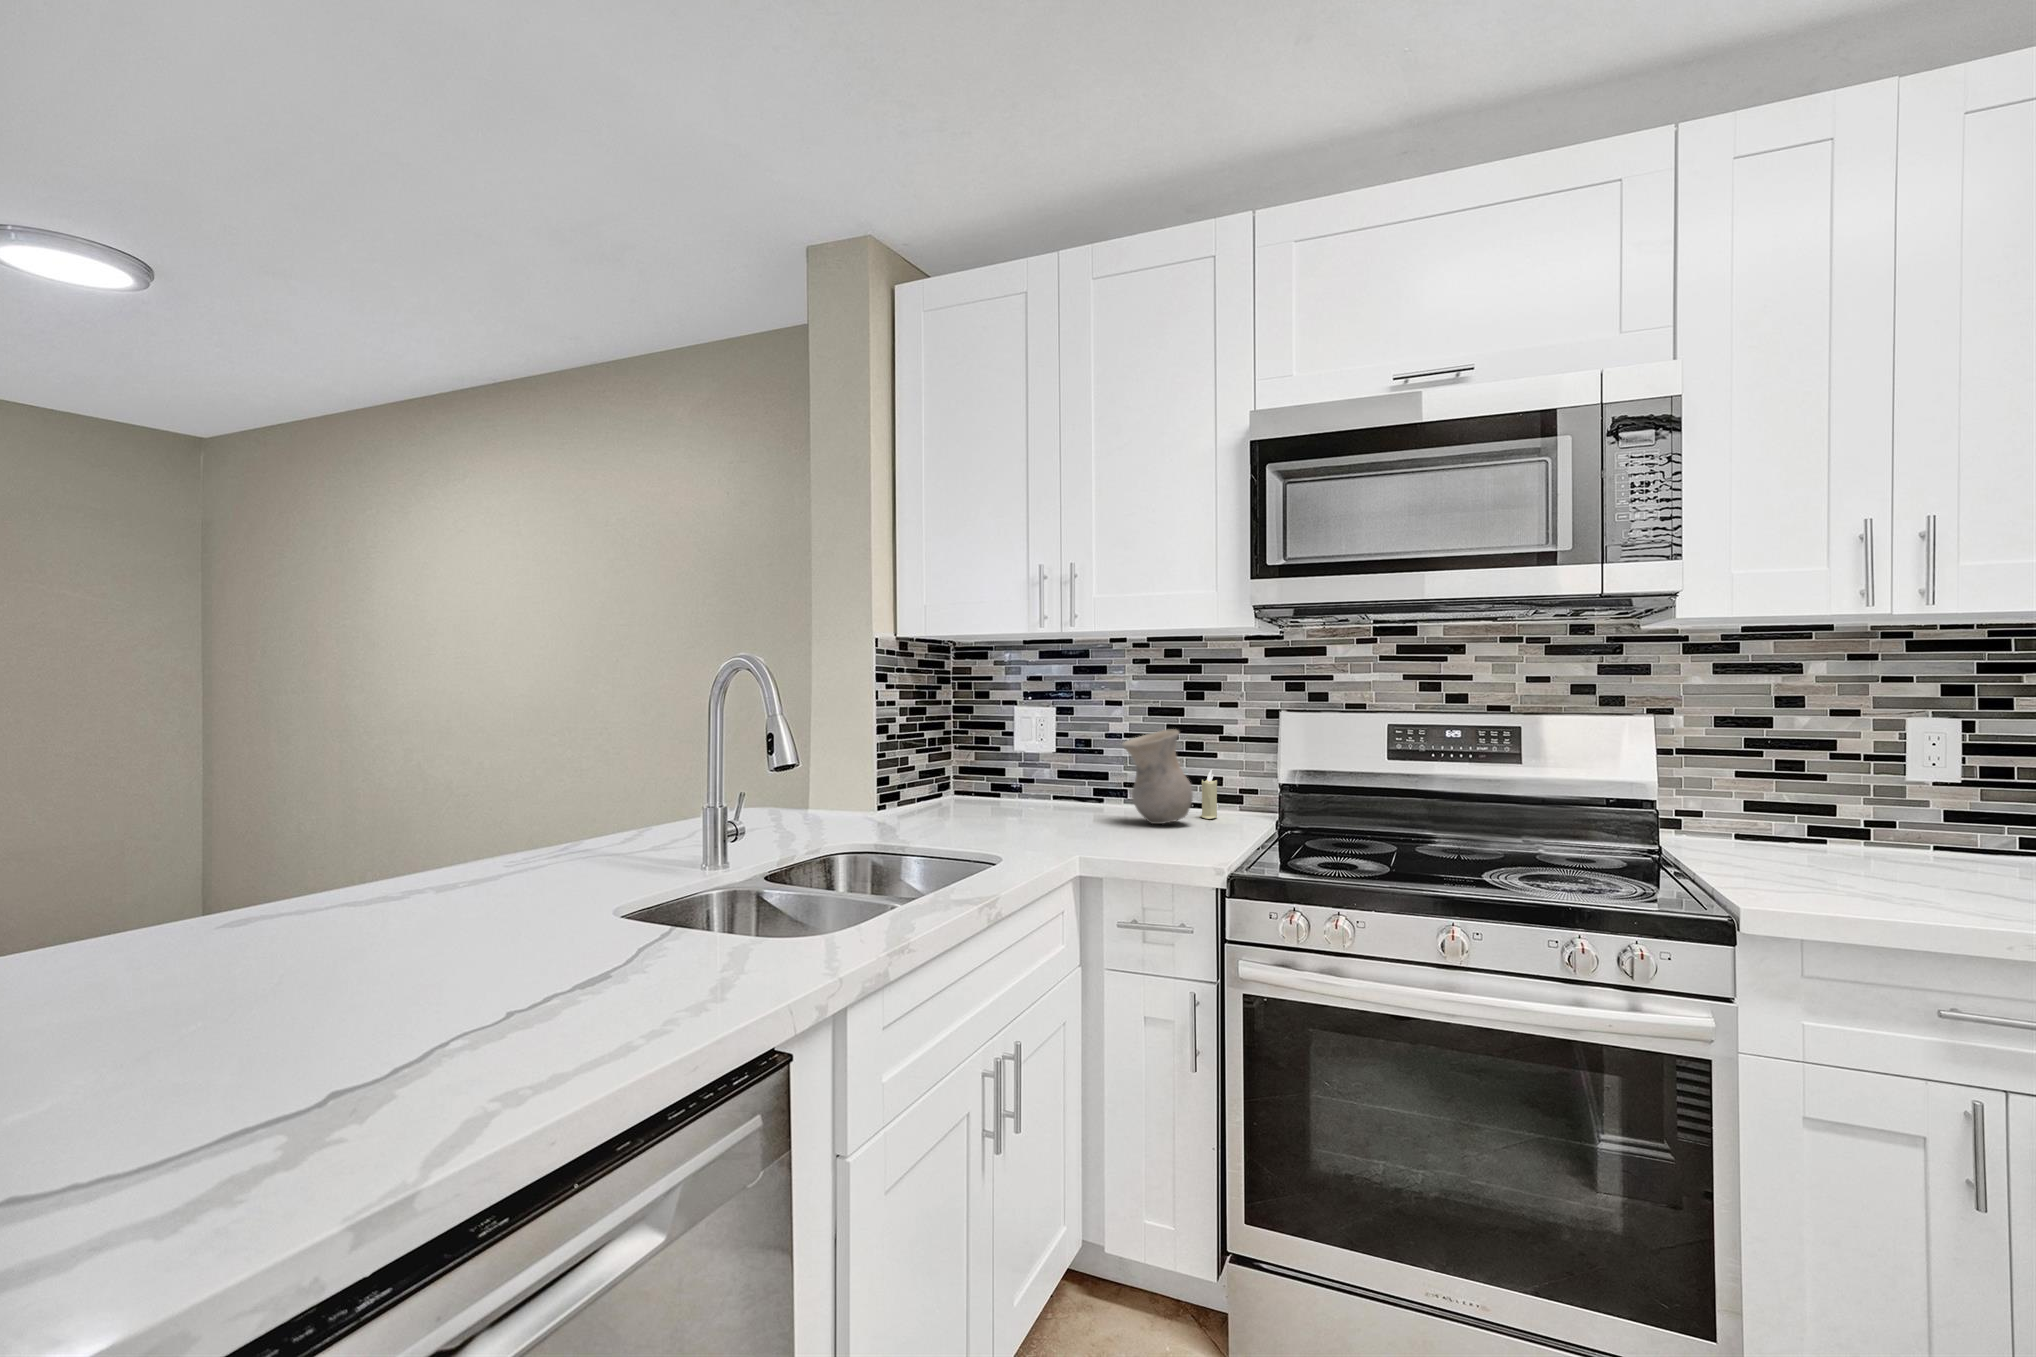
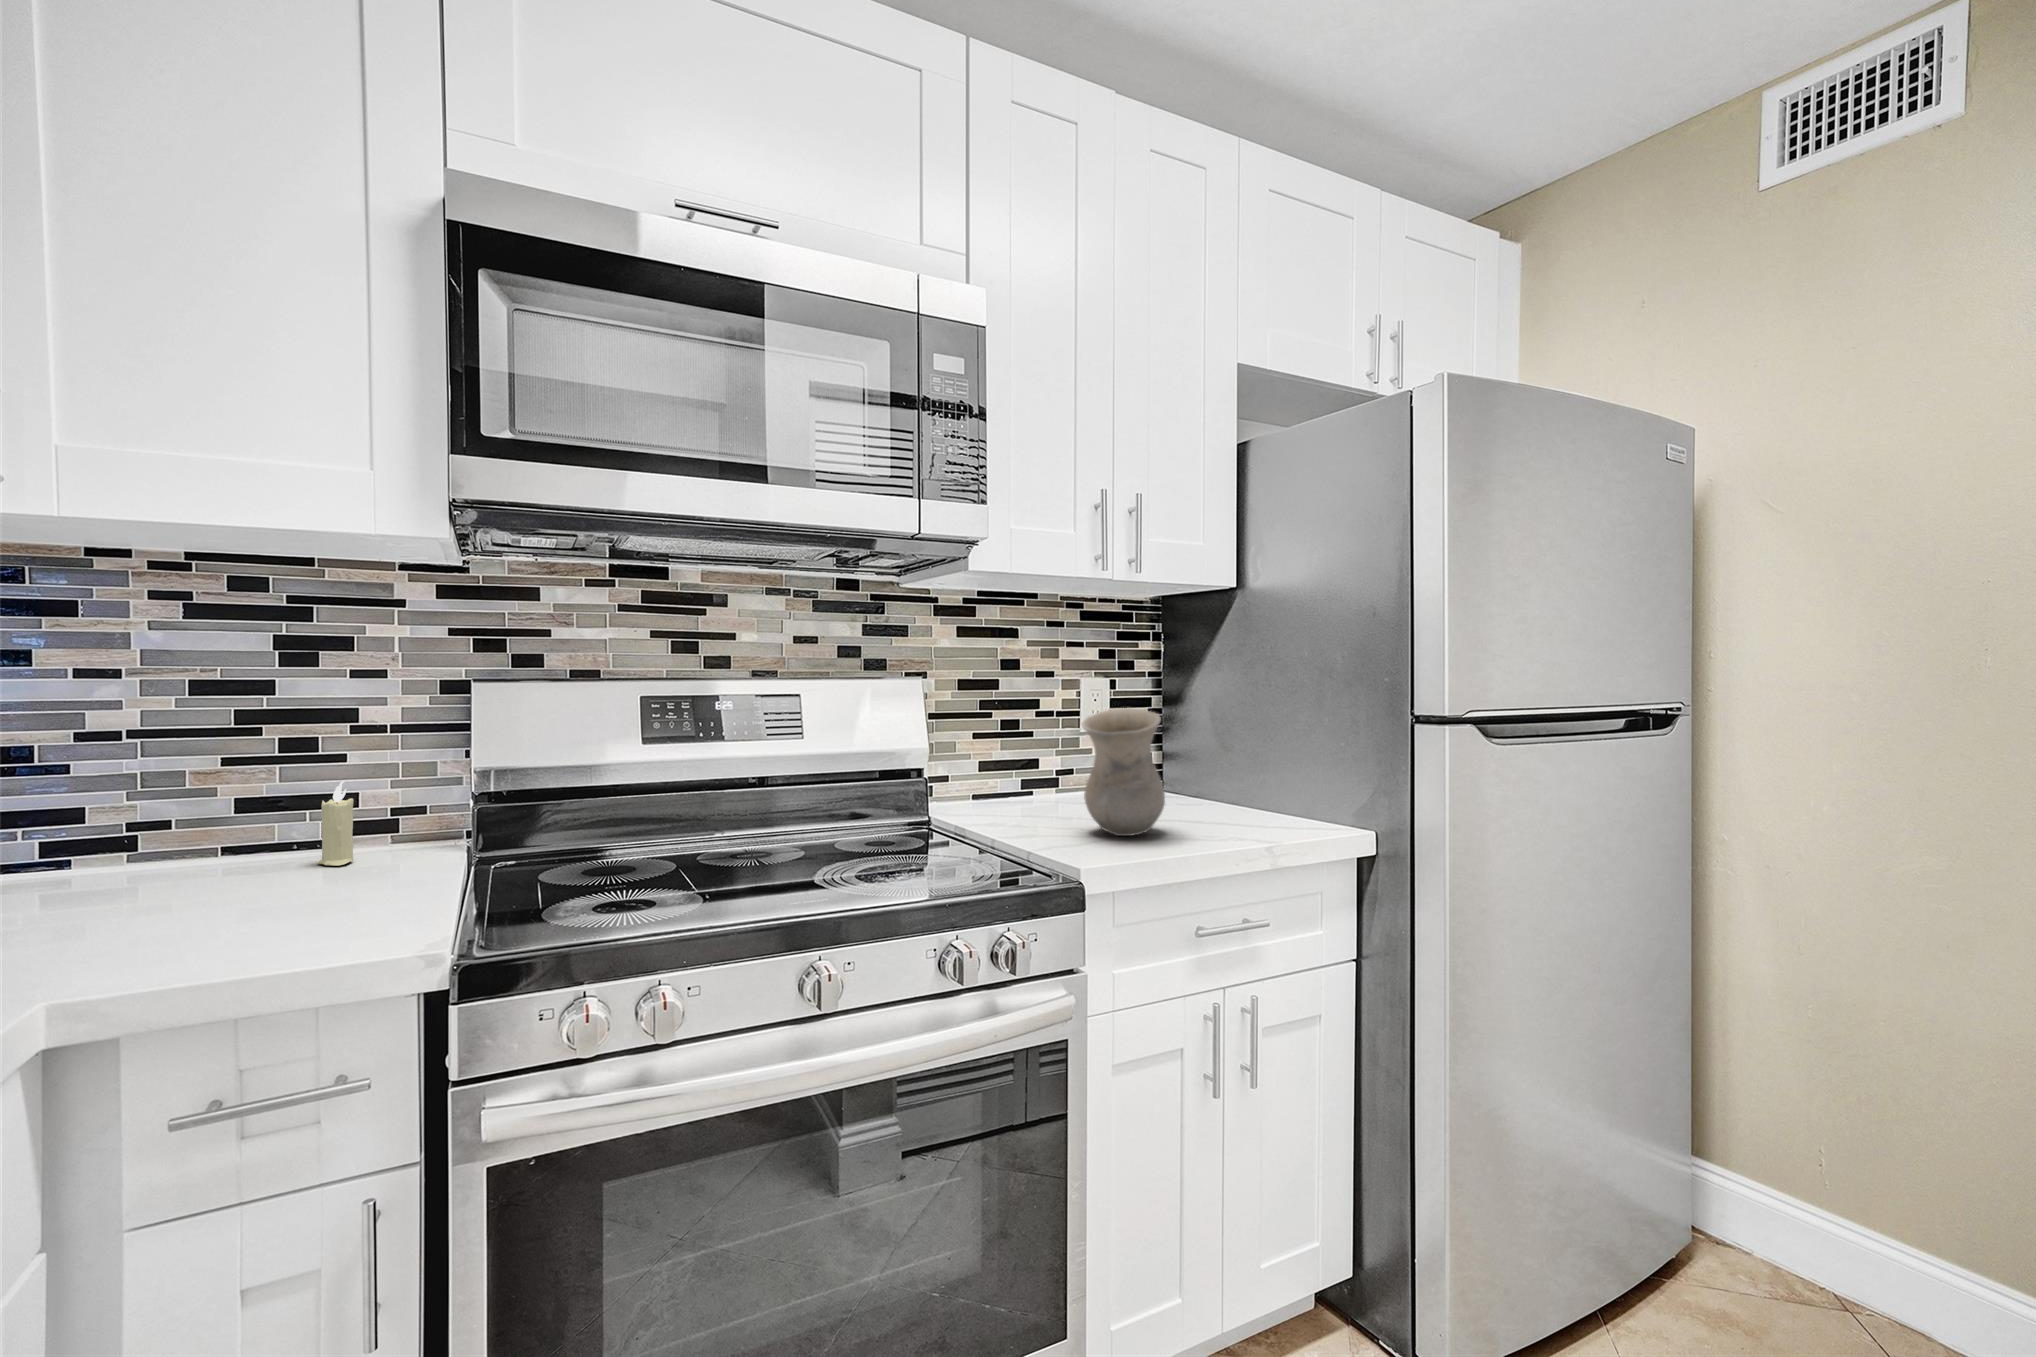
vase: present [1122,729,1193,824] -> present [1082,708,1165,836]

